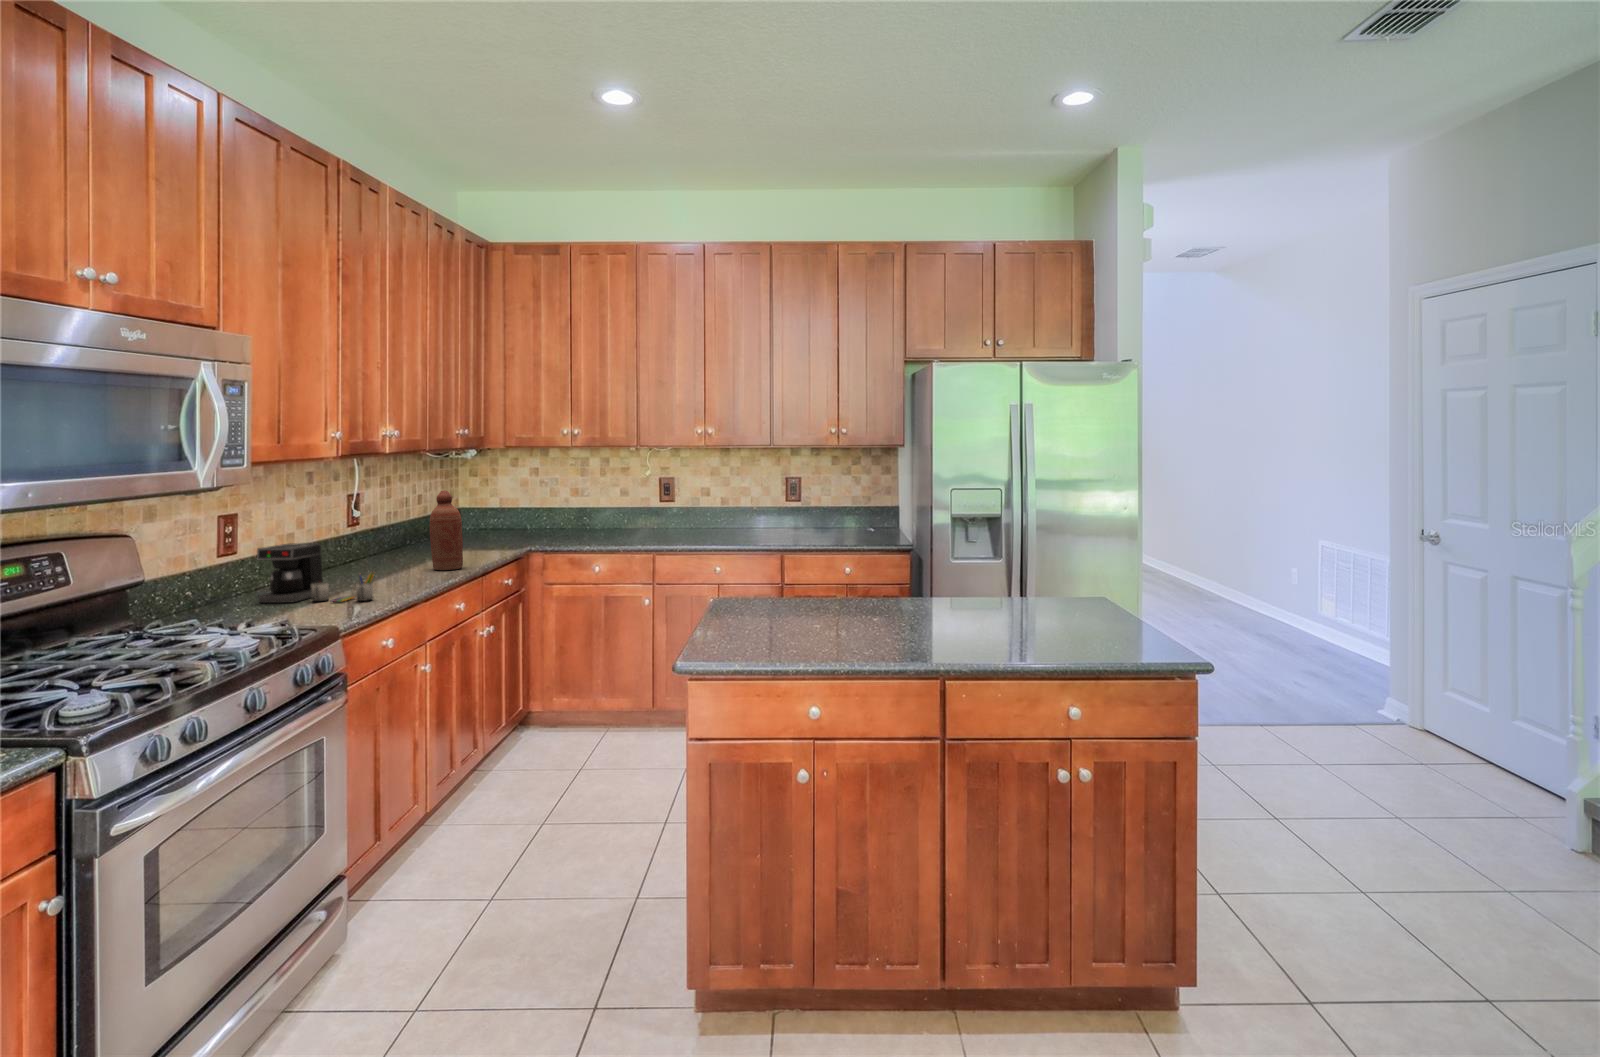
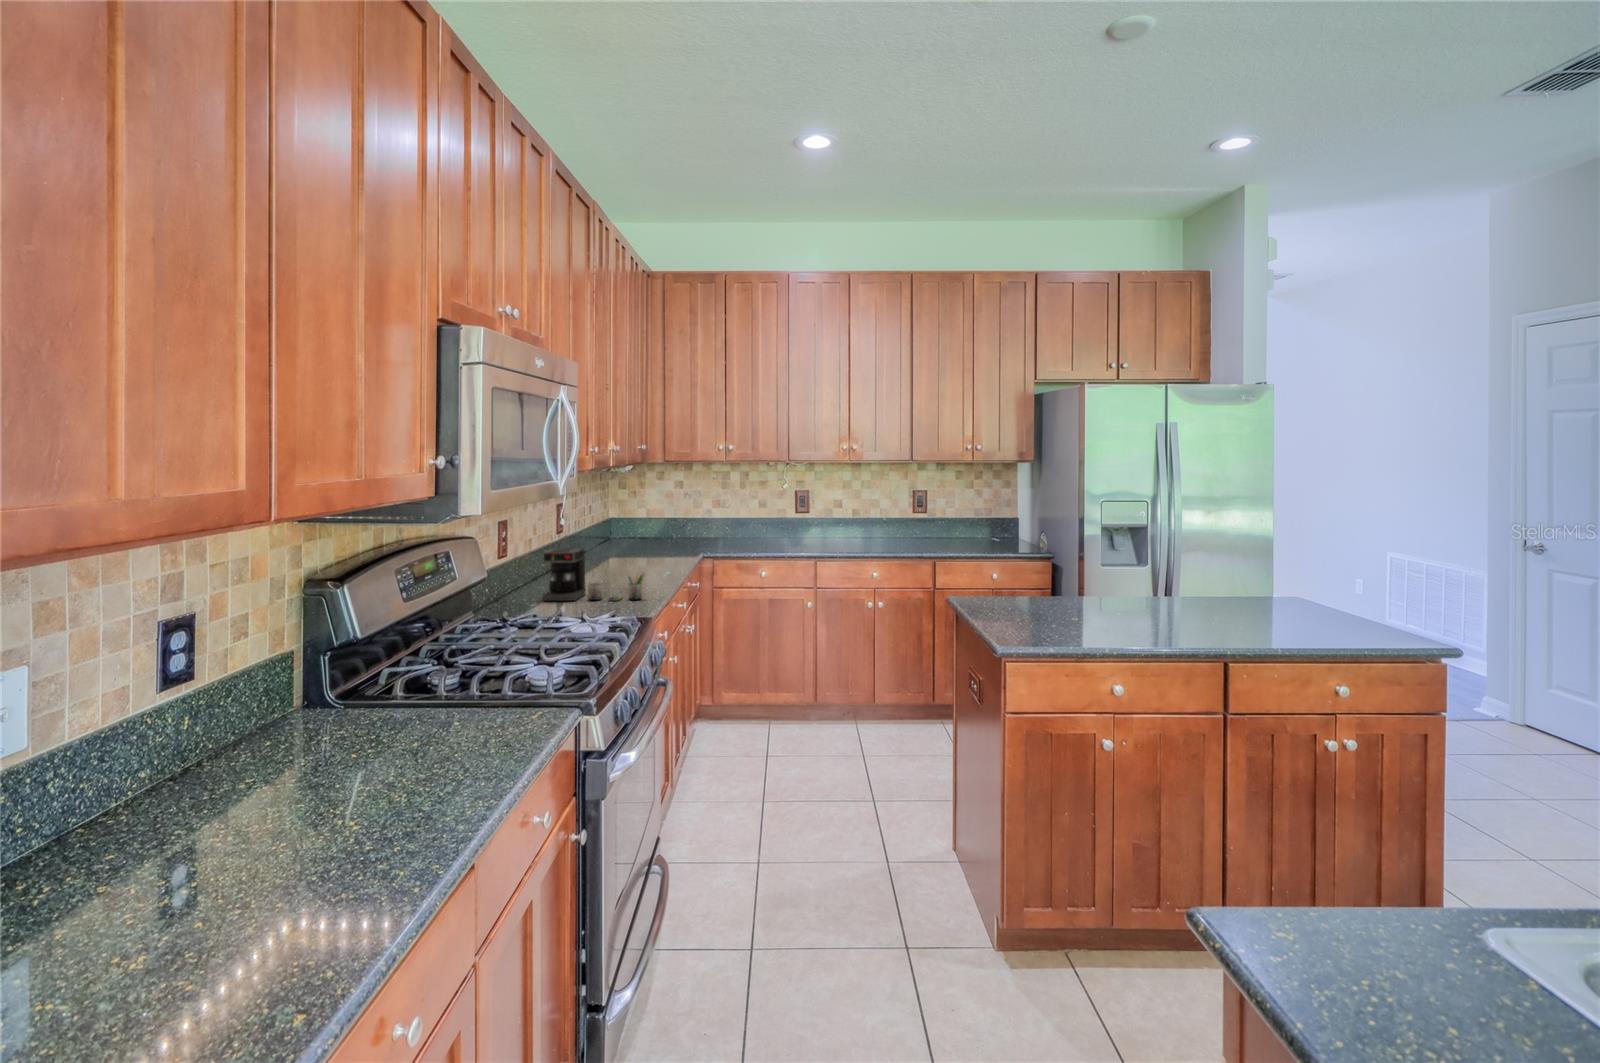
bottle: present [430,490,463,570] -> none [639,501,666,574]

